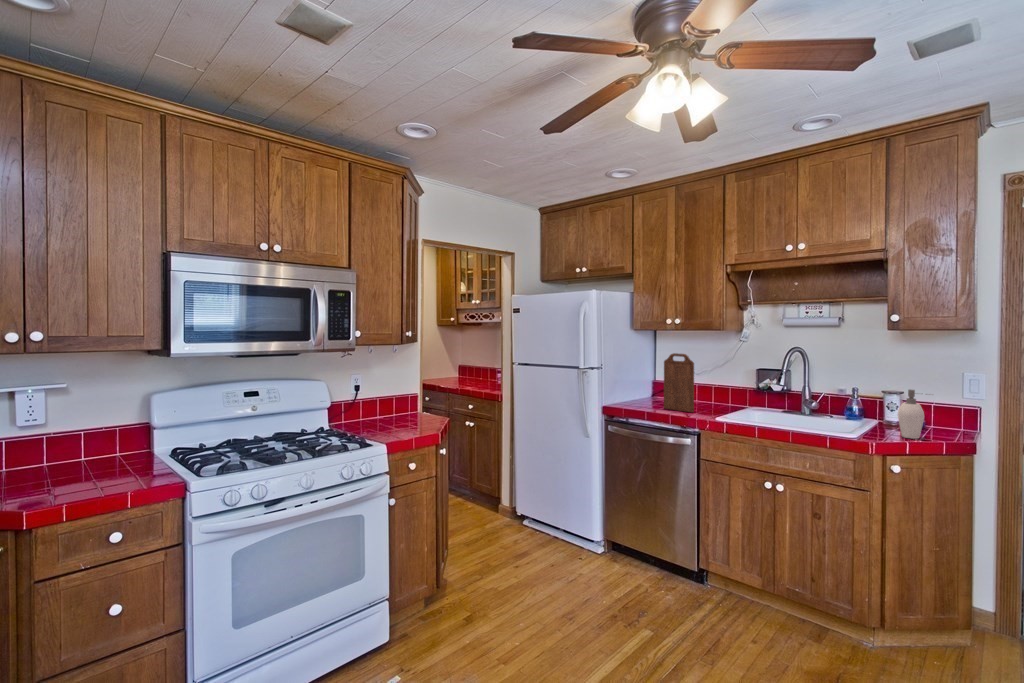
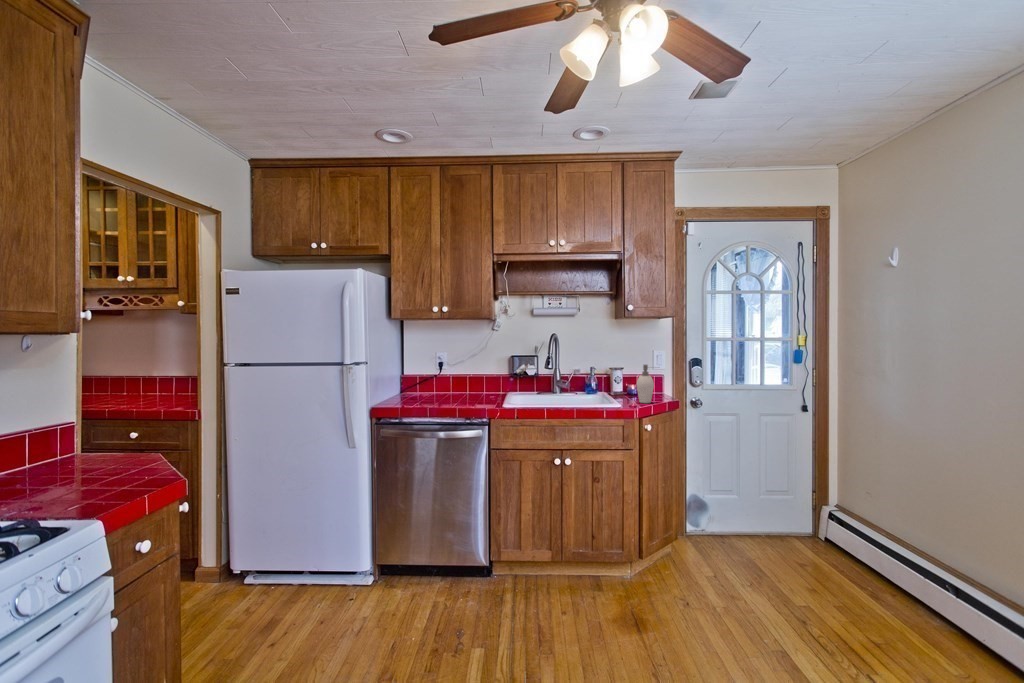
cutting board: present [664,353,694,412] -> none [434,342,469,403]

